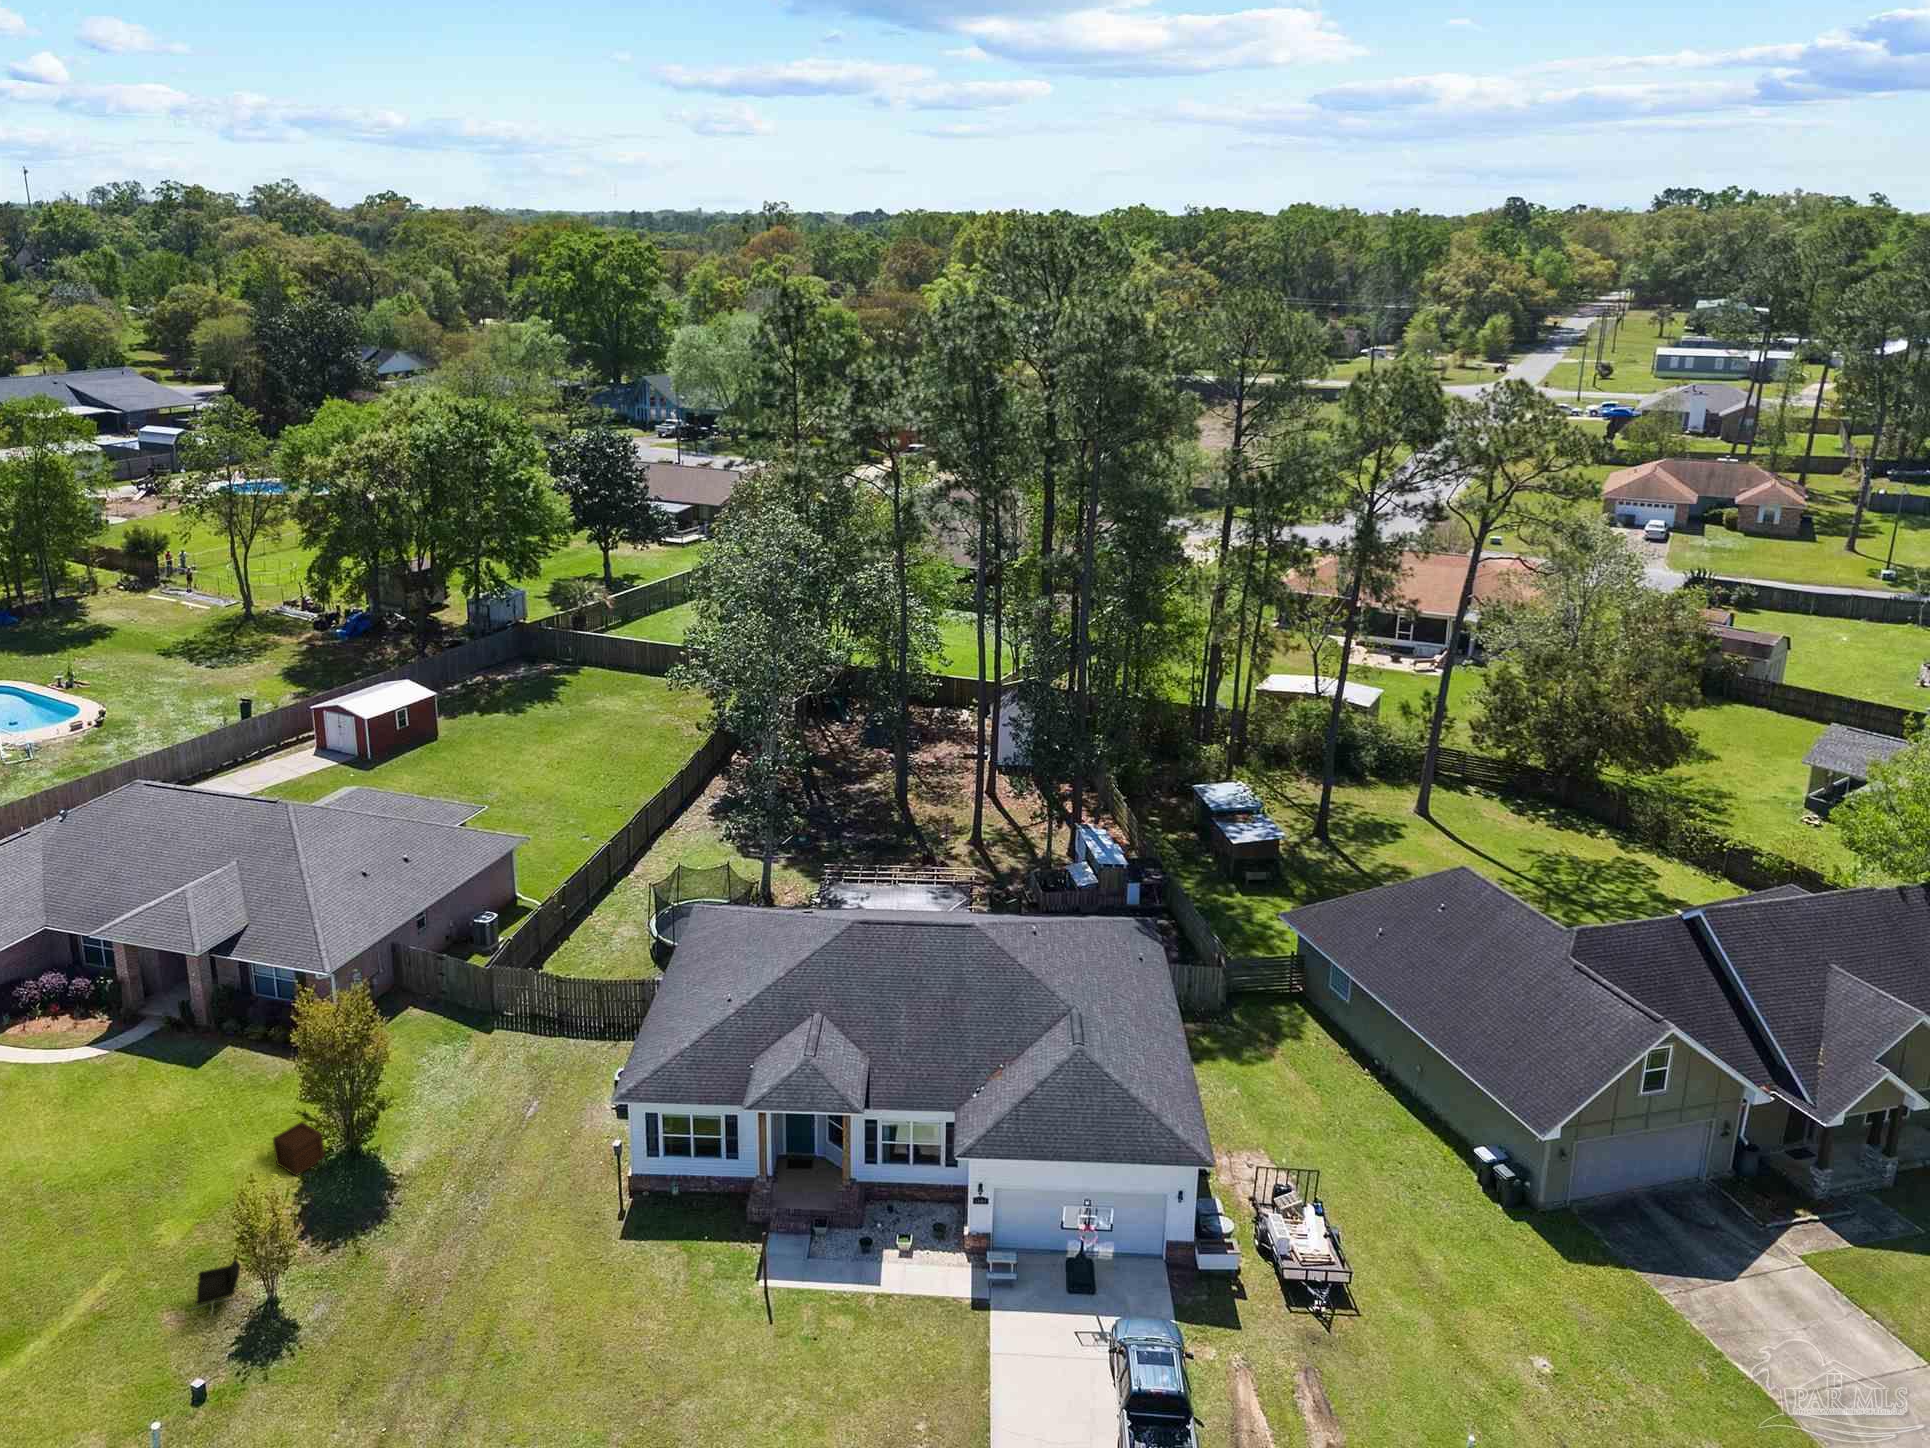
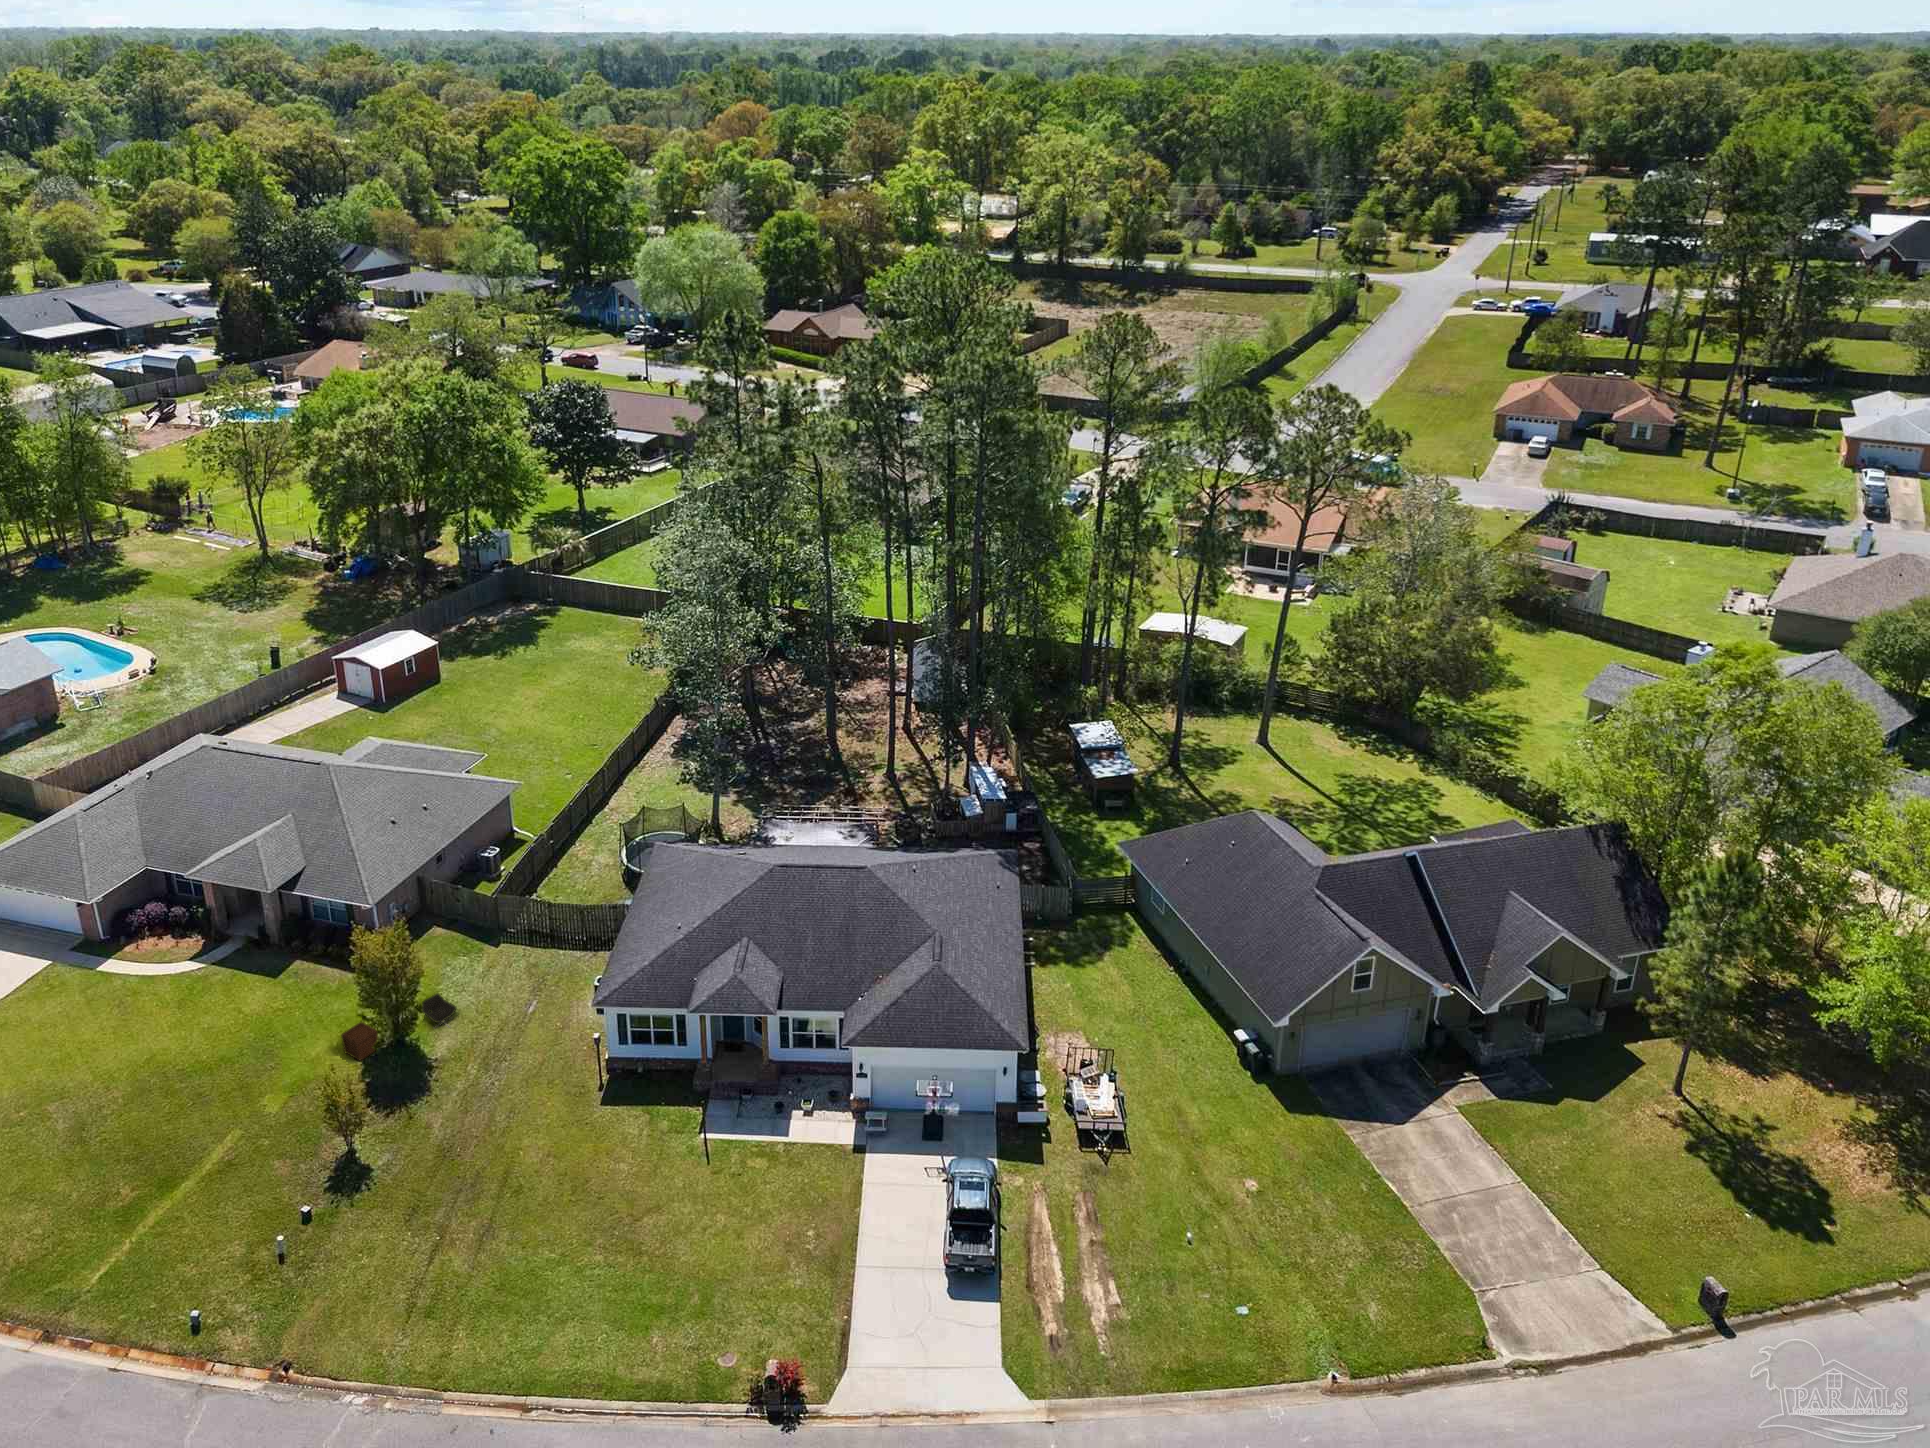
lounge chair: present [192,1259,240,1316] -> present [422,993,456,1027]

